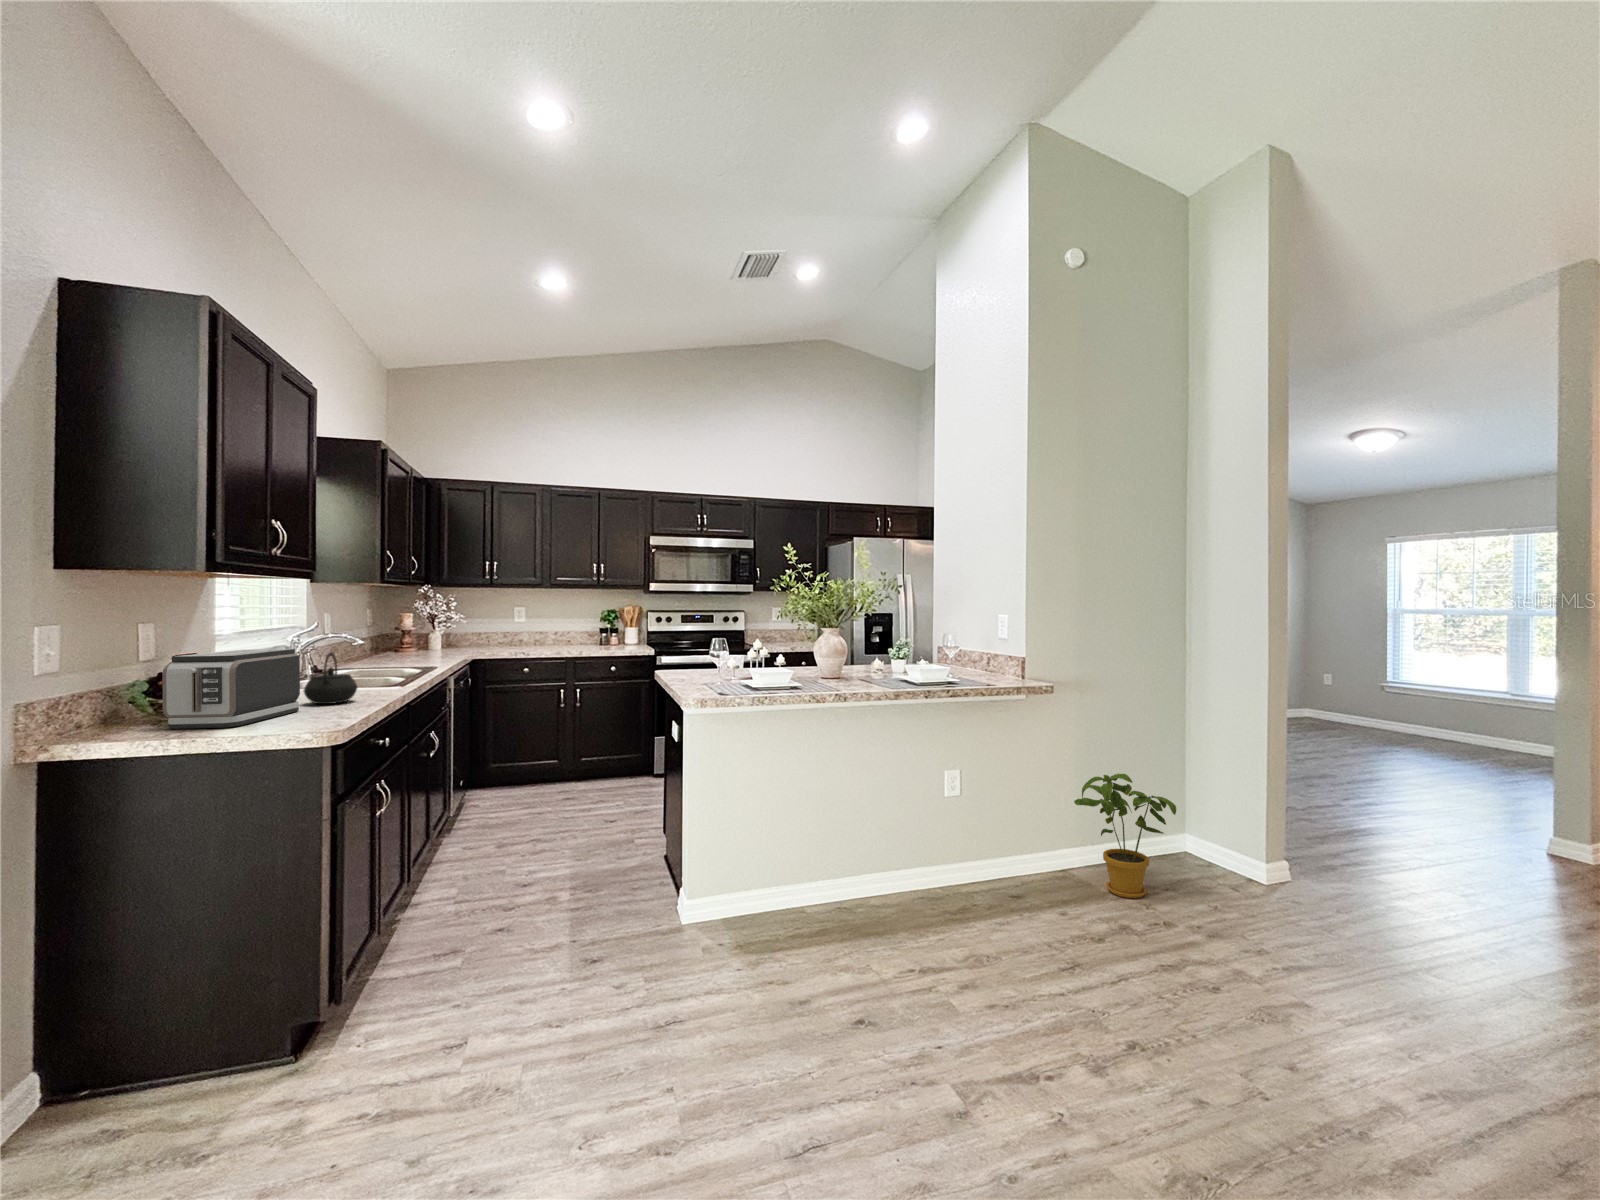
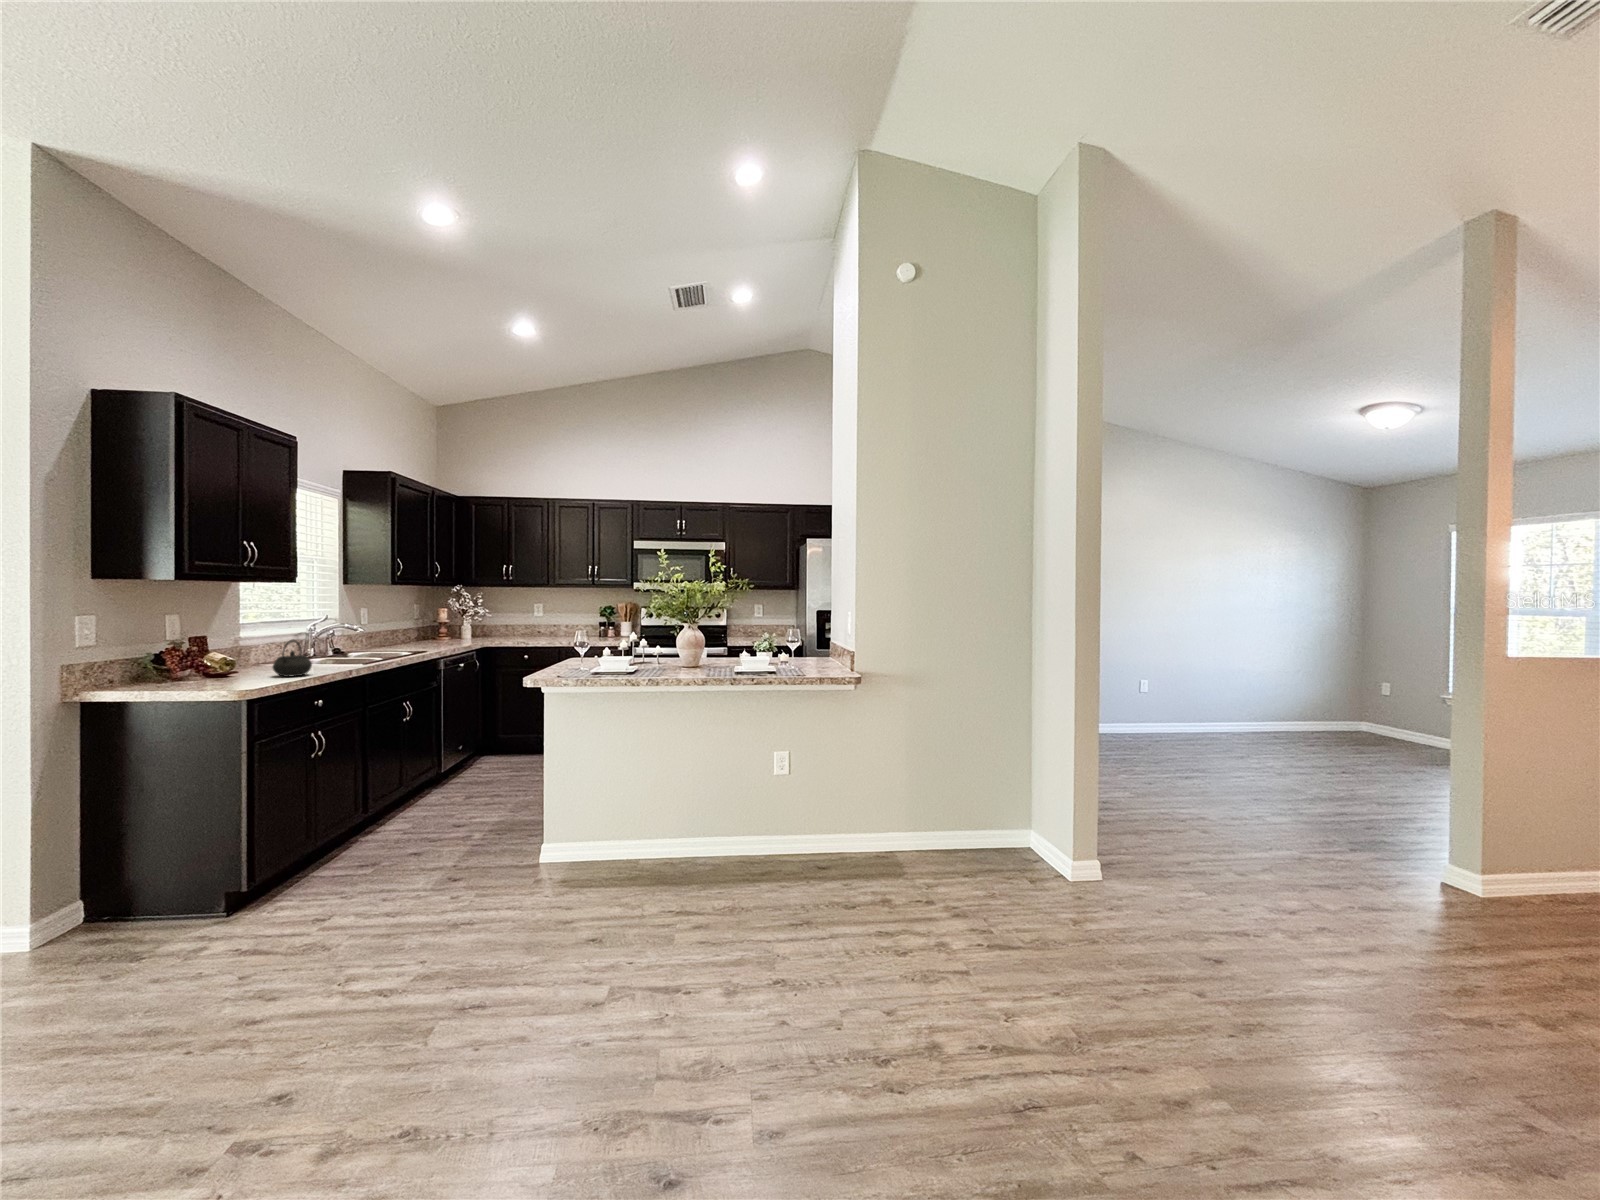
toaster: present [162,649,300,729] -> none [159,637,261,689]
house plant: present [1074,773,1176,898] -> none [893,766,967,878]

